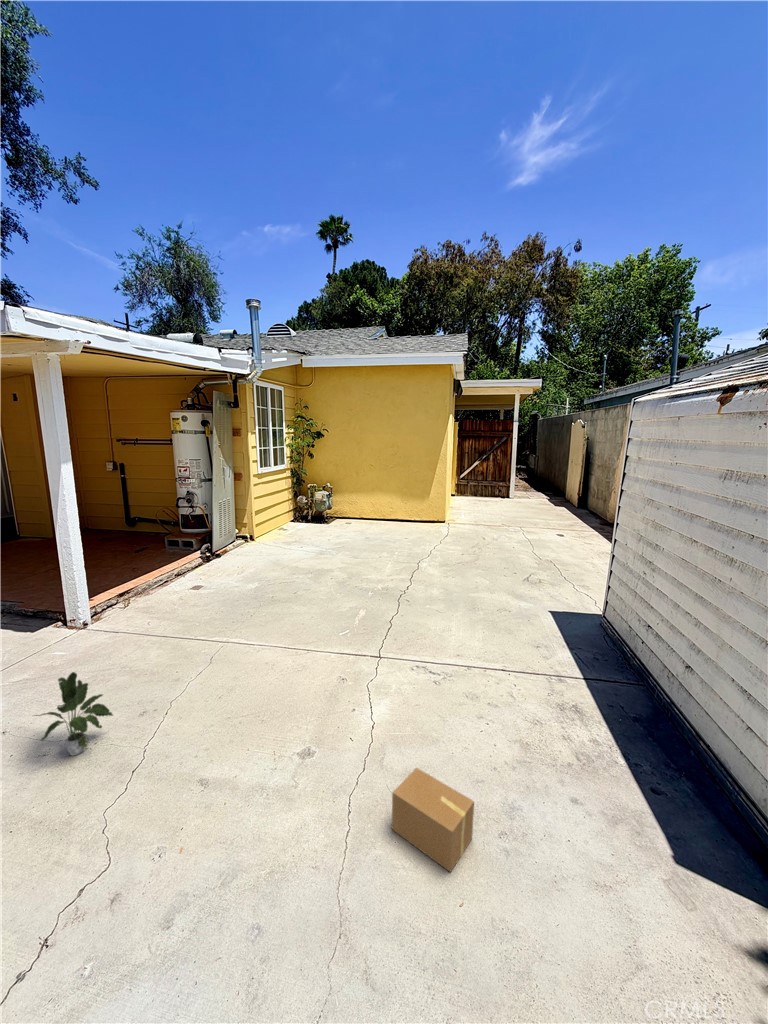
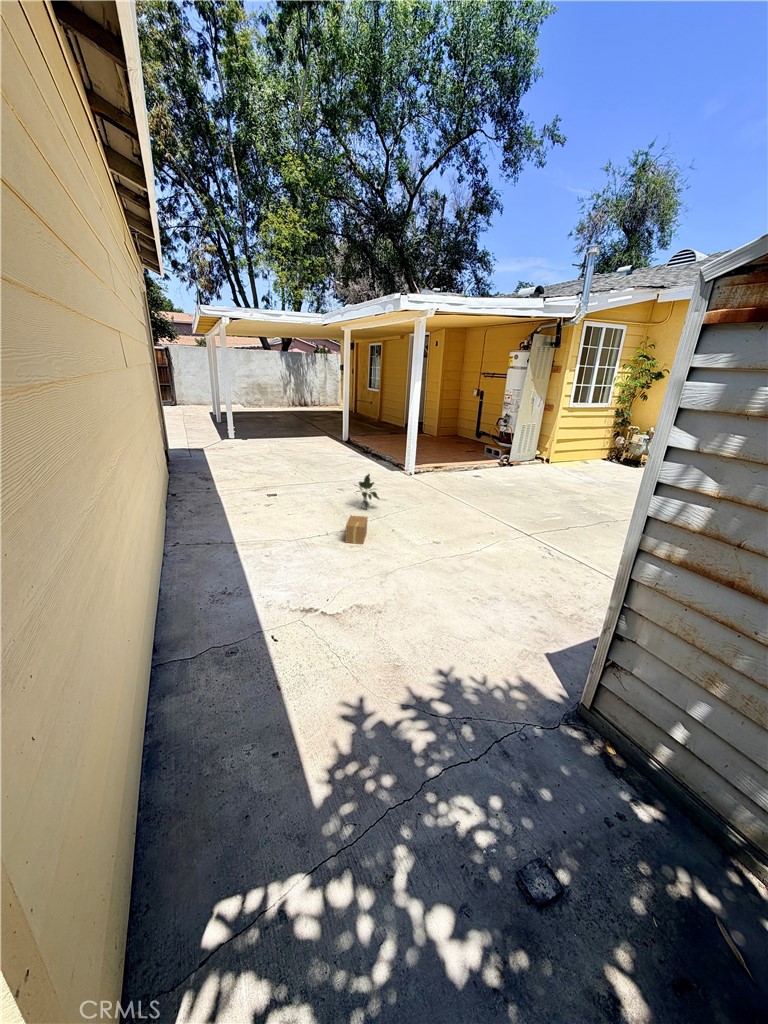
cardboard box: present [392,768,474,872] -> present [345,515,367,544]

